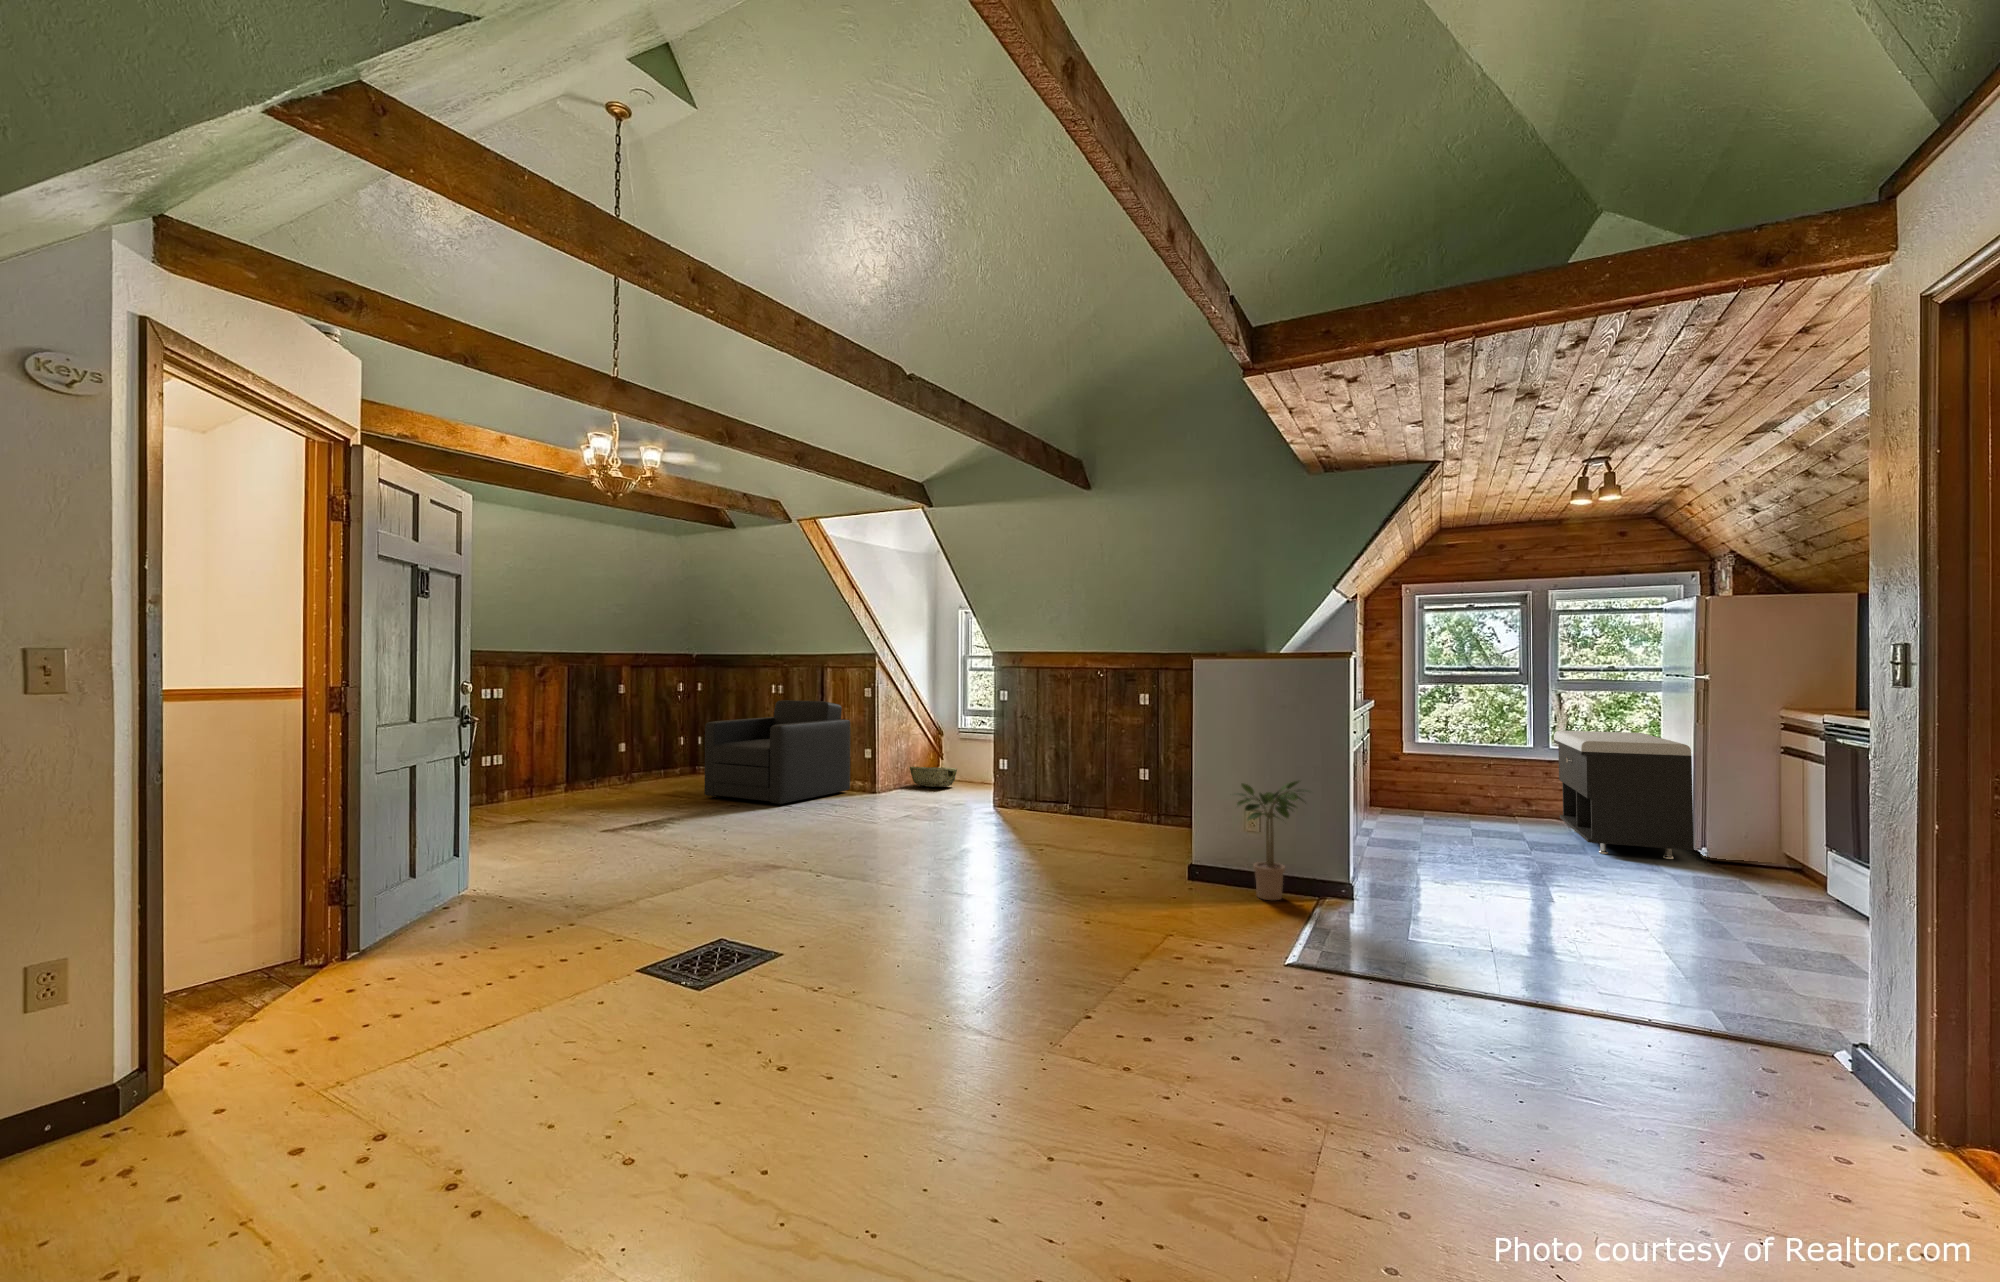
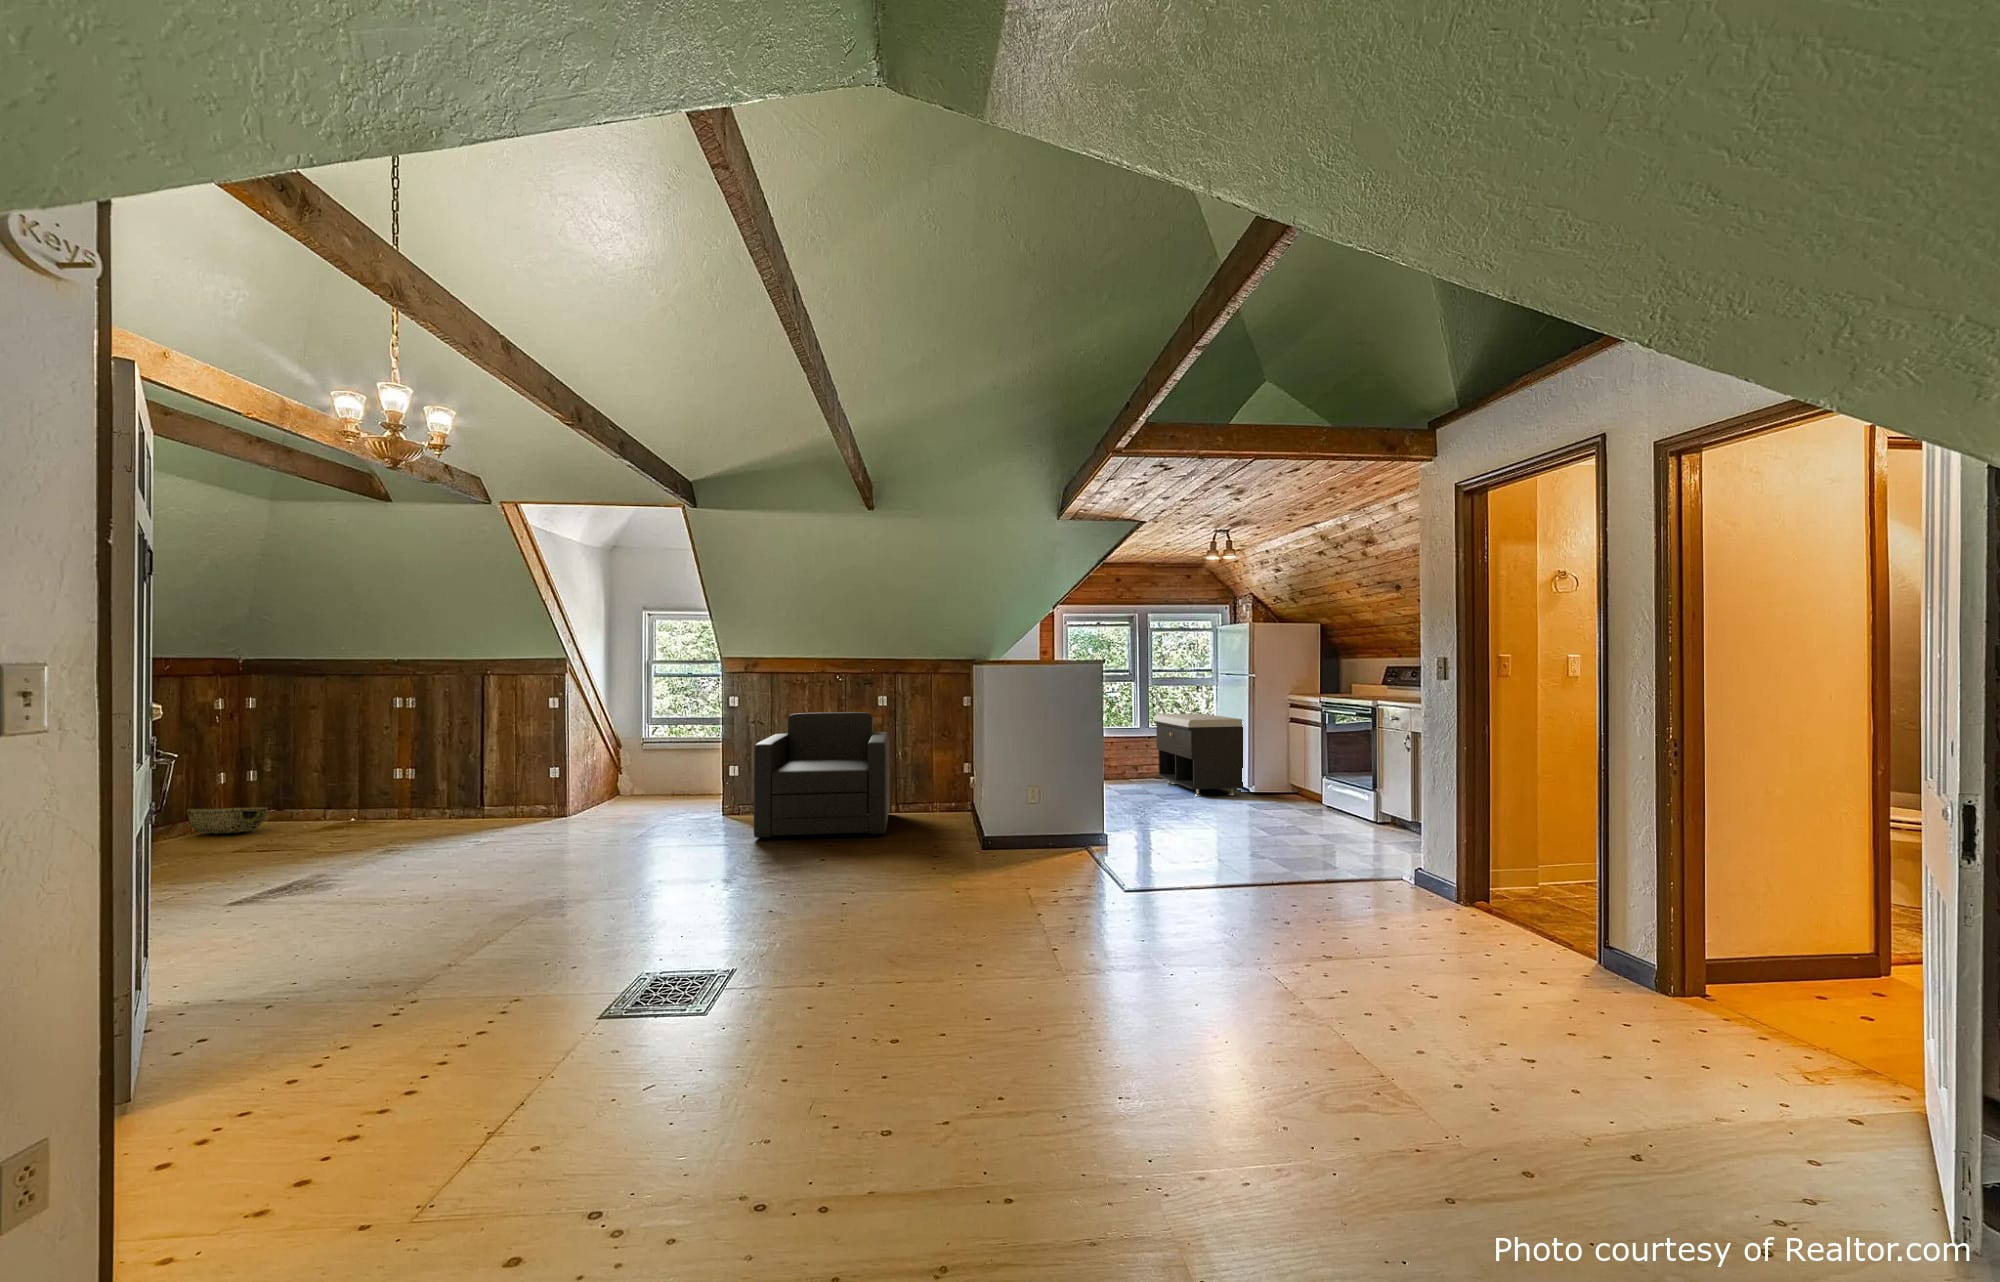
armchair: present [705,700,850,805] -> present [754,712,890,839]
woven basket: present [910,767,957,787] -> present [187,807,268,834]
potted plant: present [1236,781,1310,900] -> none [1025,758,1089,855]

